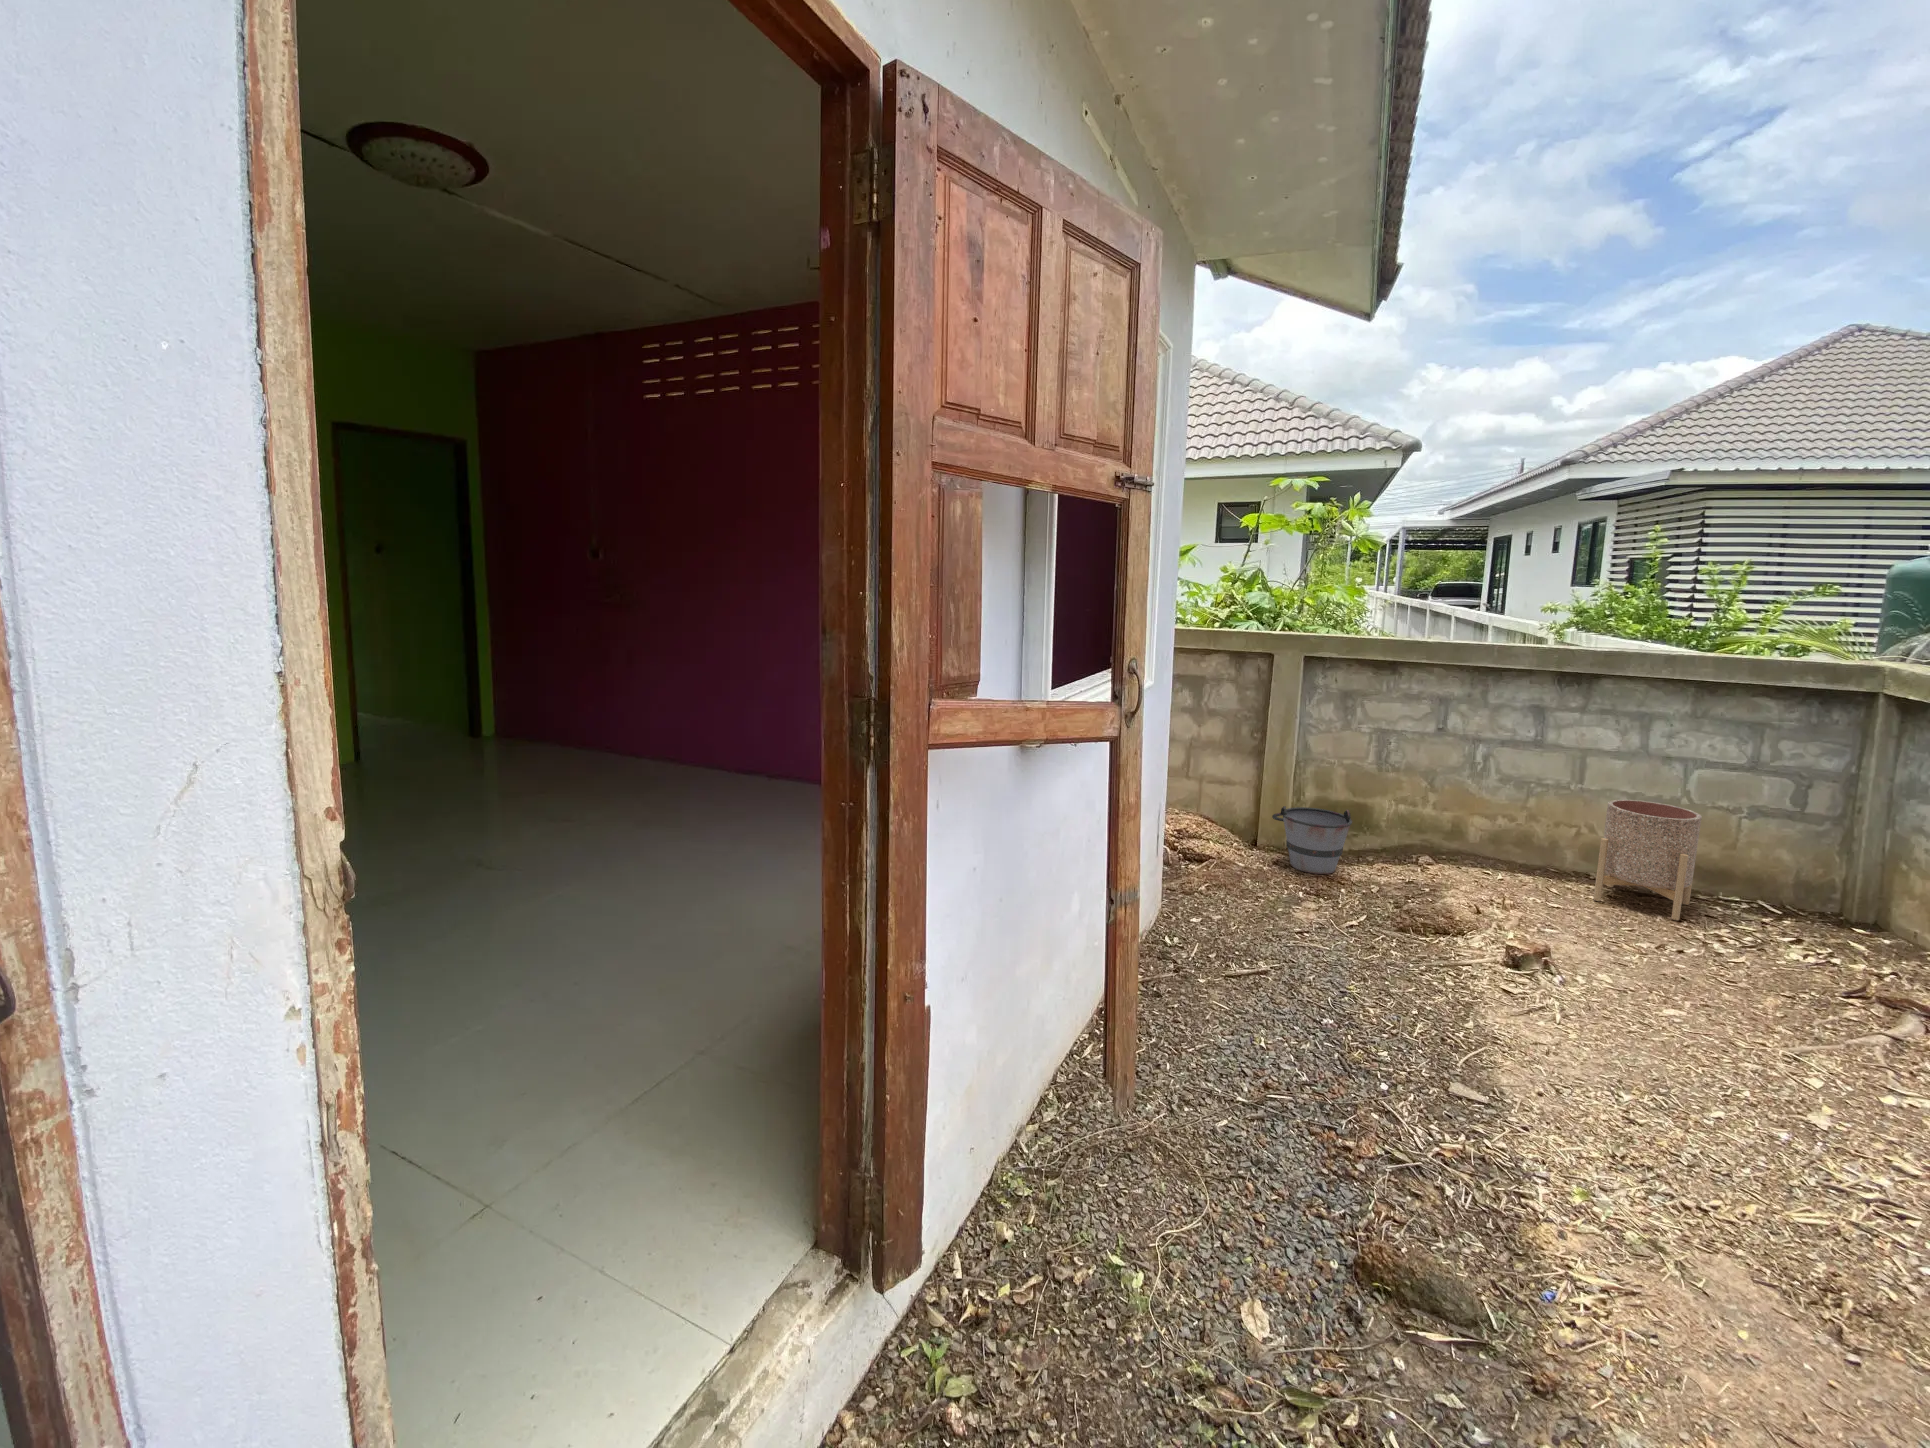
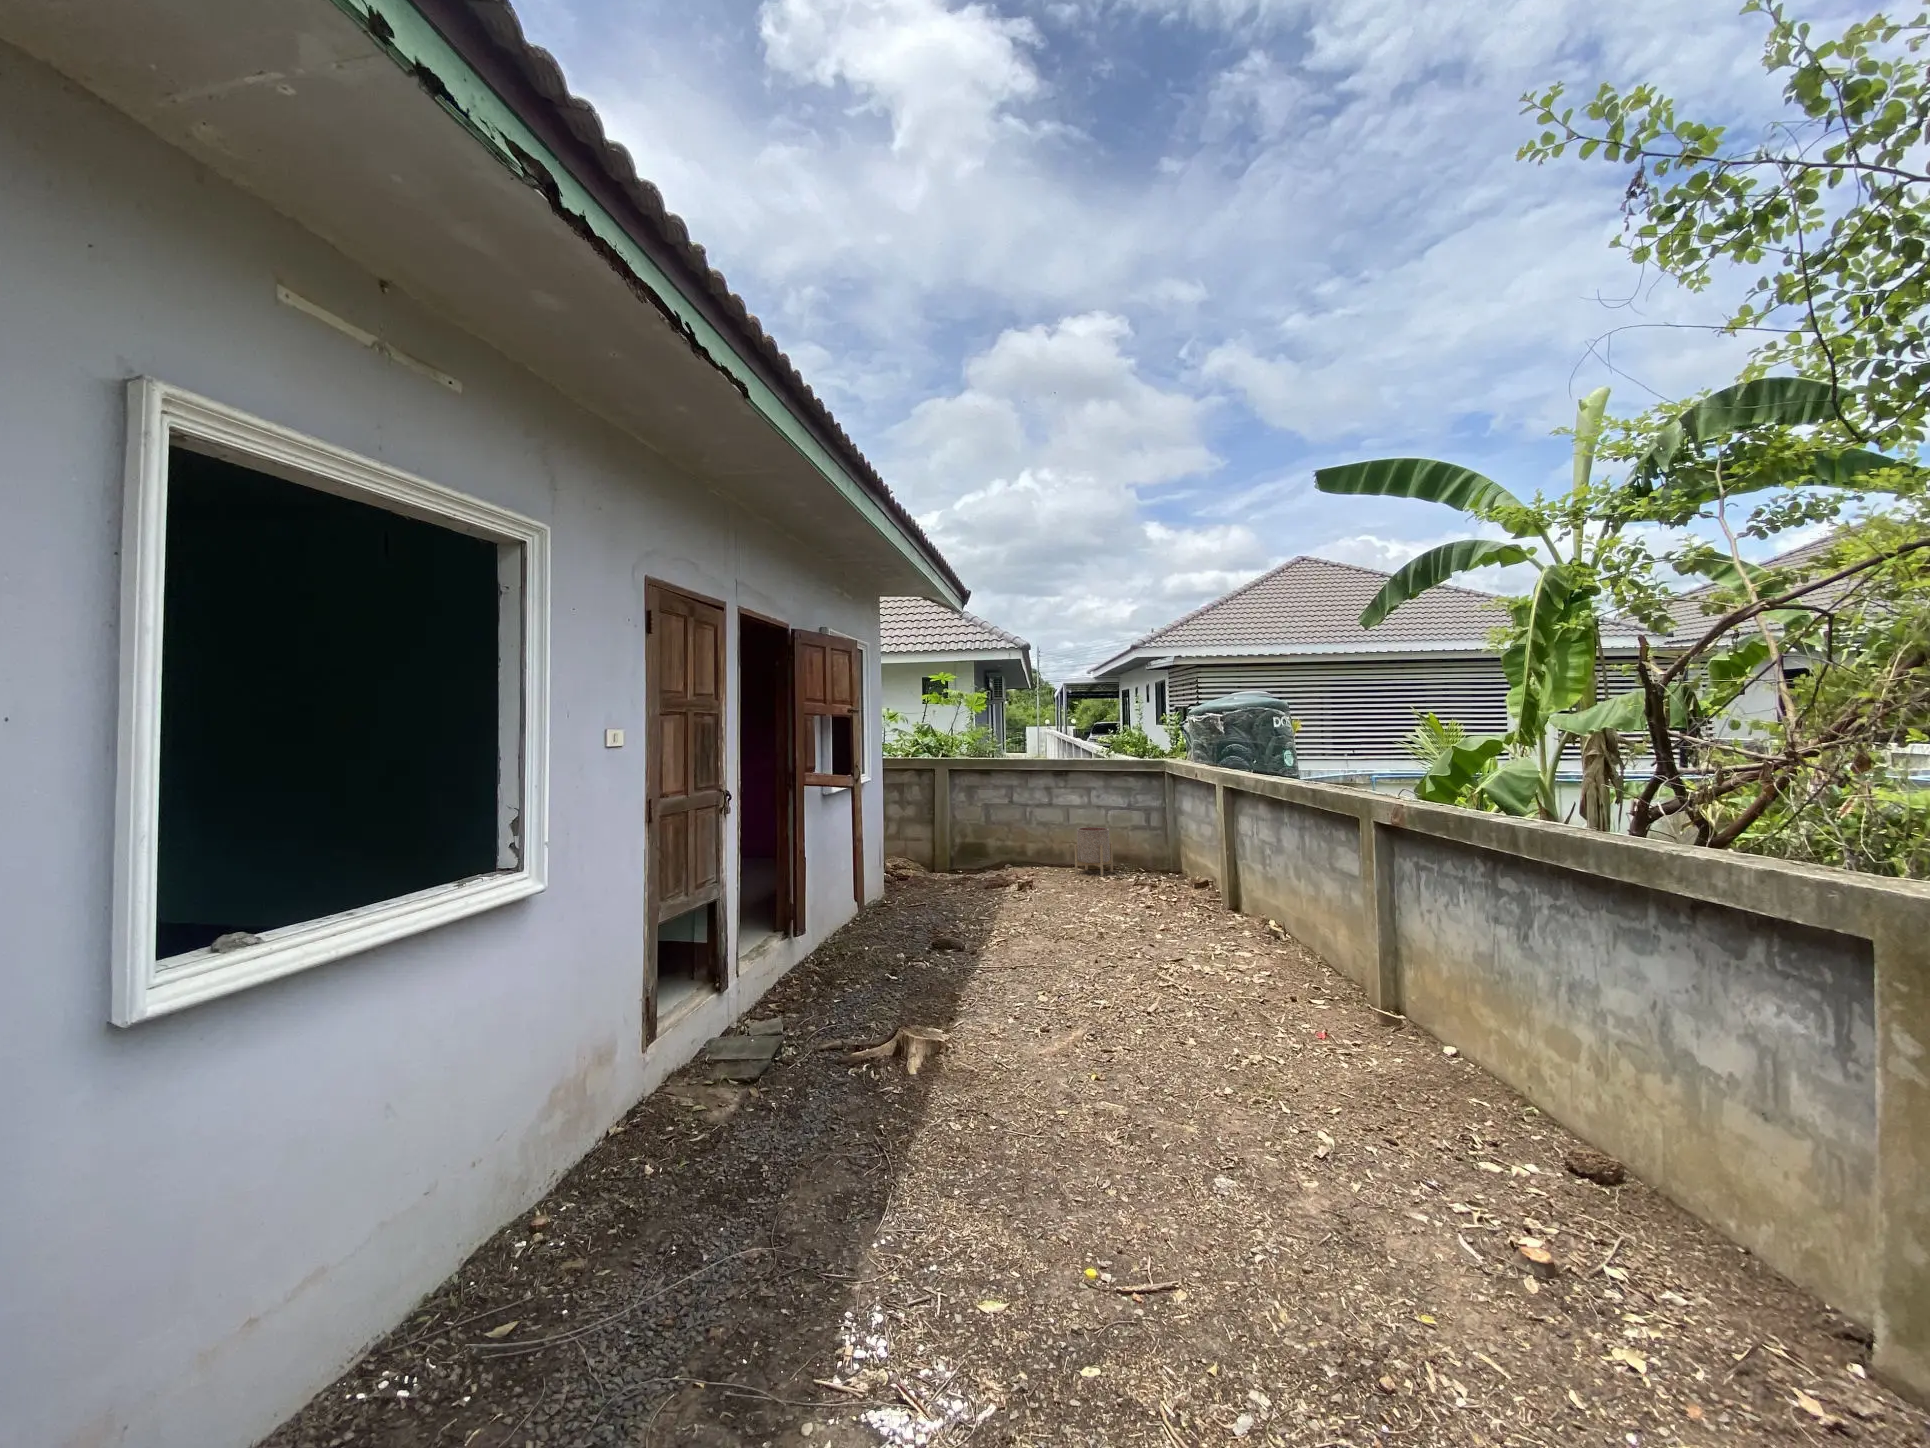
bucket: present [1272,806,1352,874] -> none [940,846,976,879]

